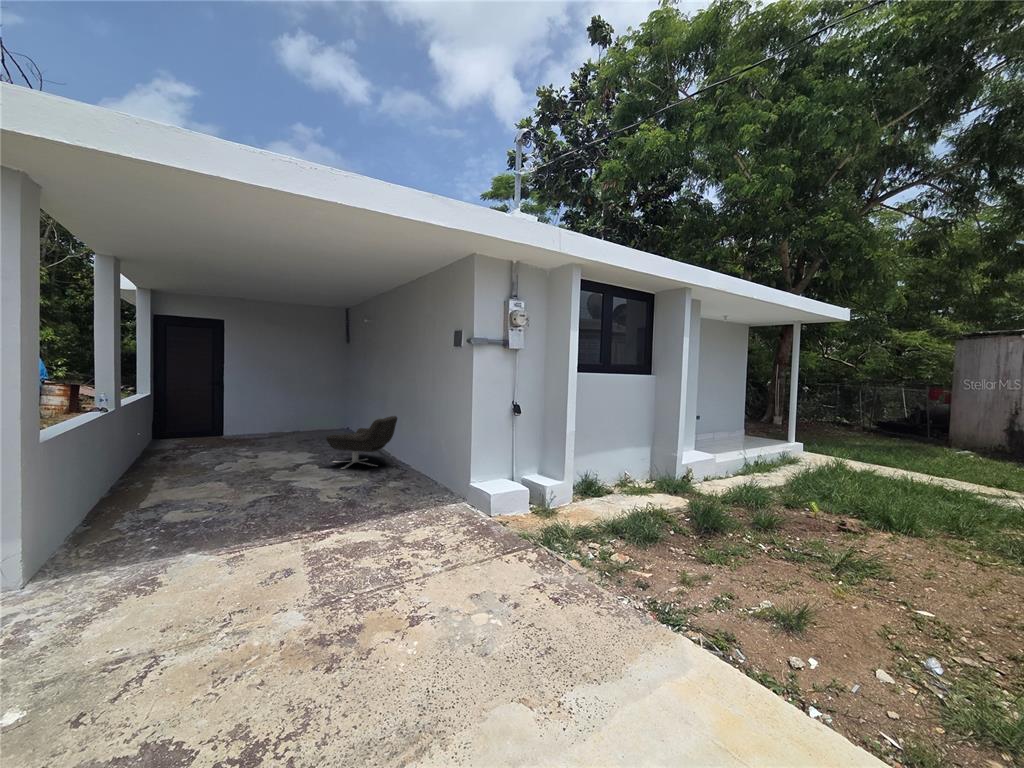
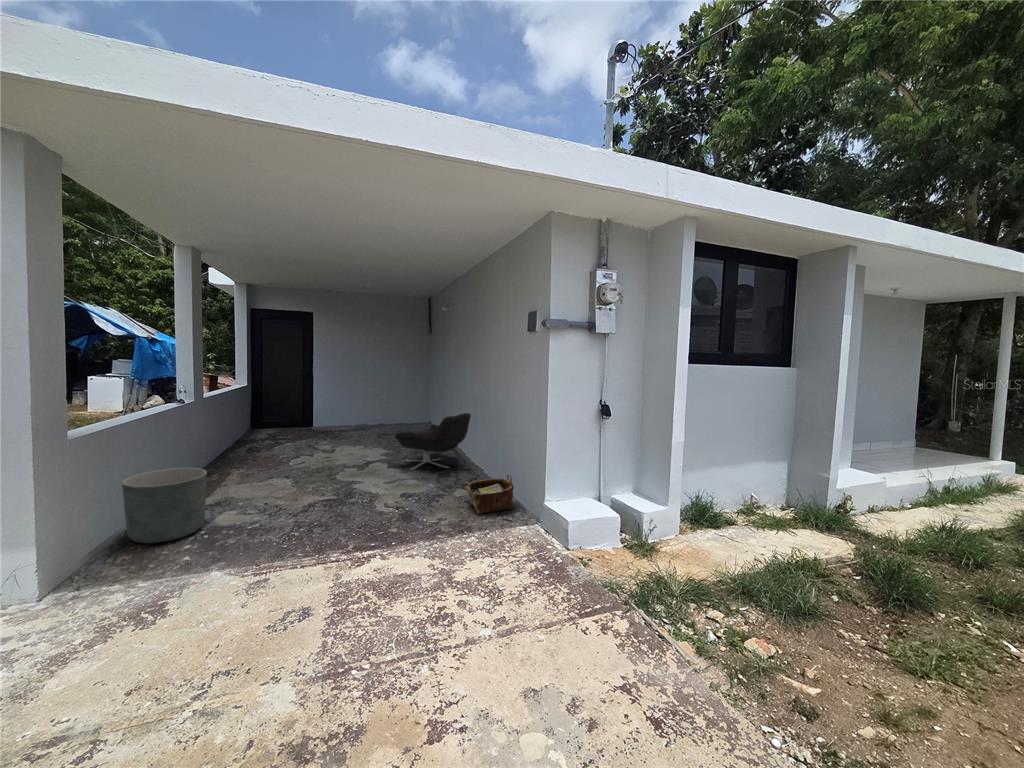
woven basket: none [401,464,443,499] -> present [466,474,514,514]
planter: none [75,471,158,541] -> present [122,468,207,543]

